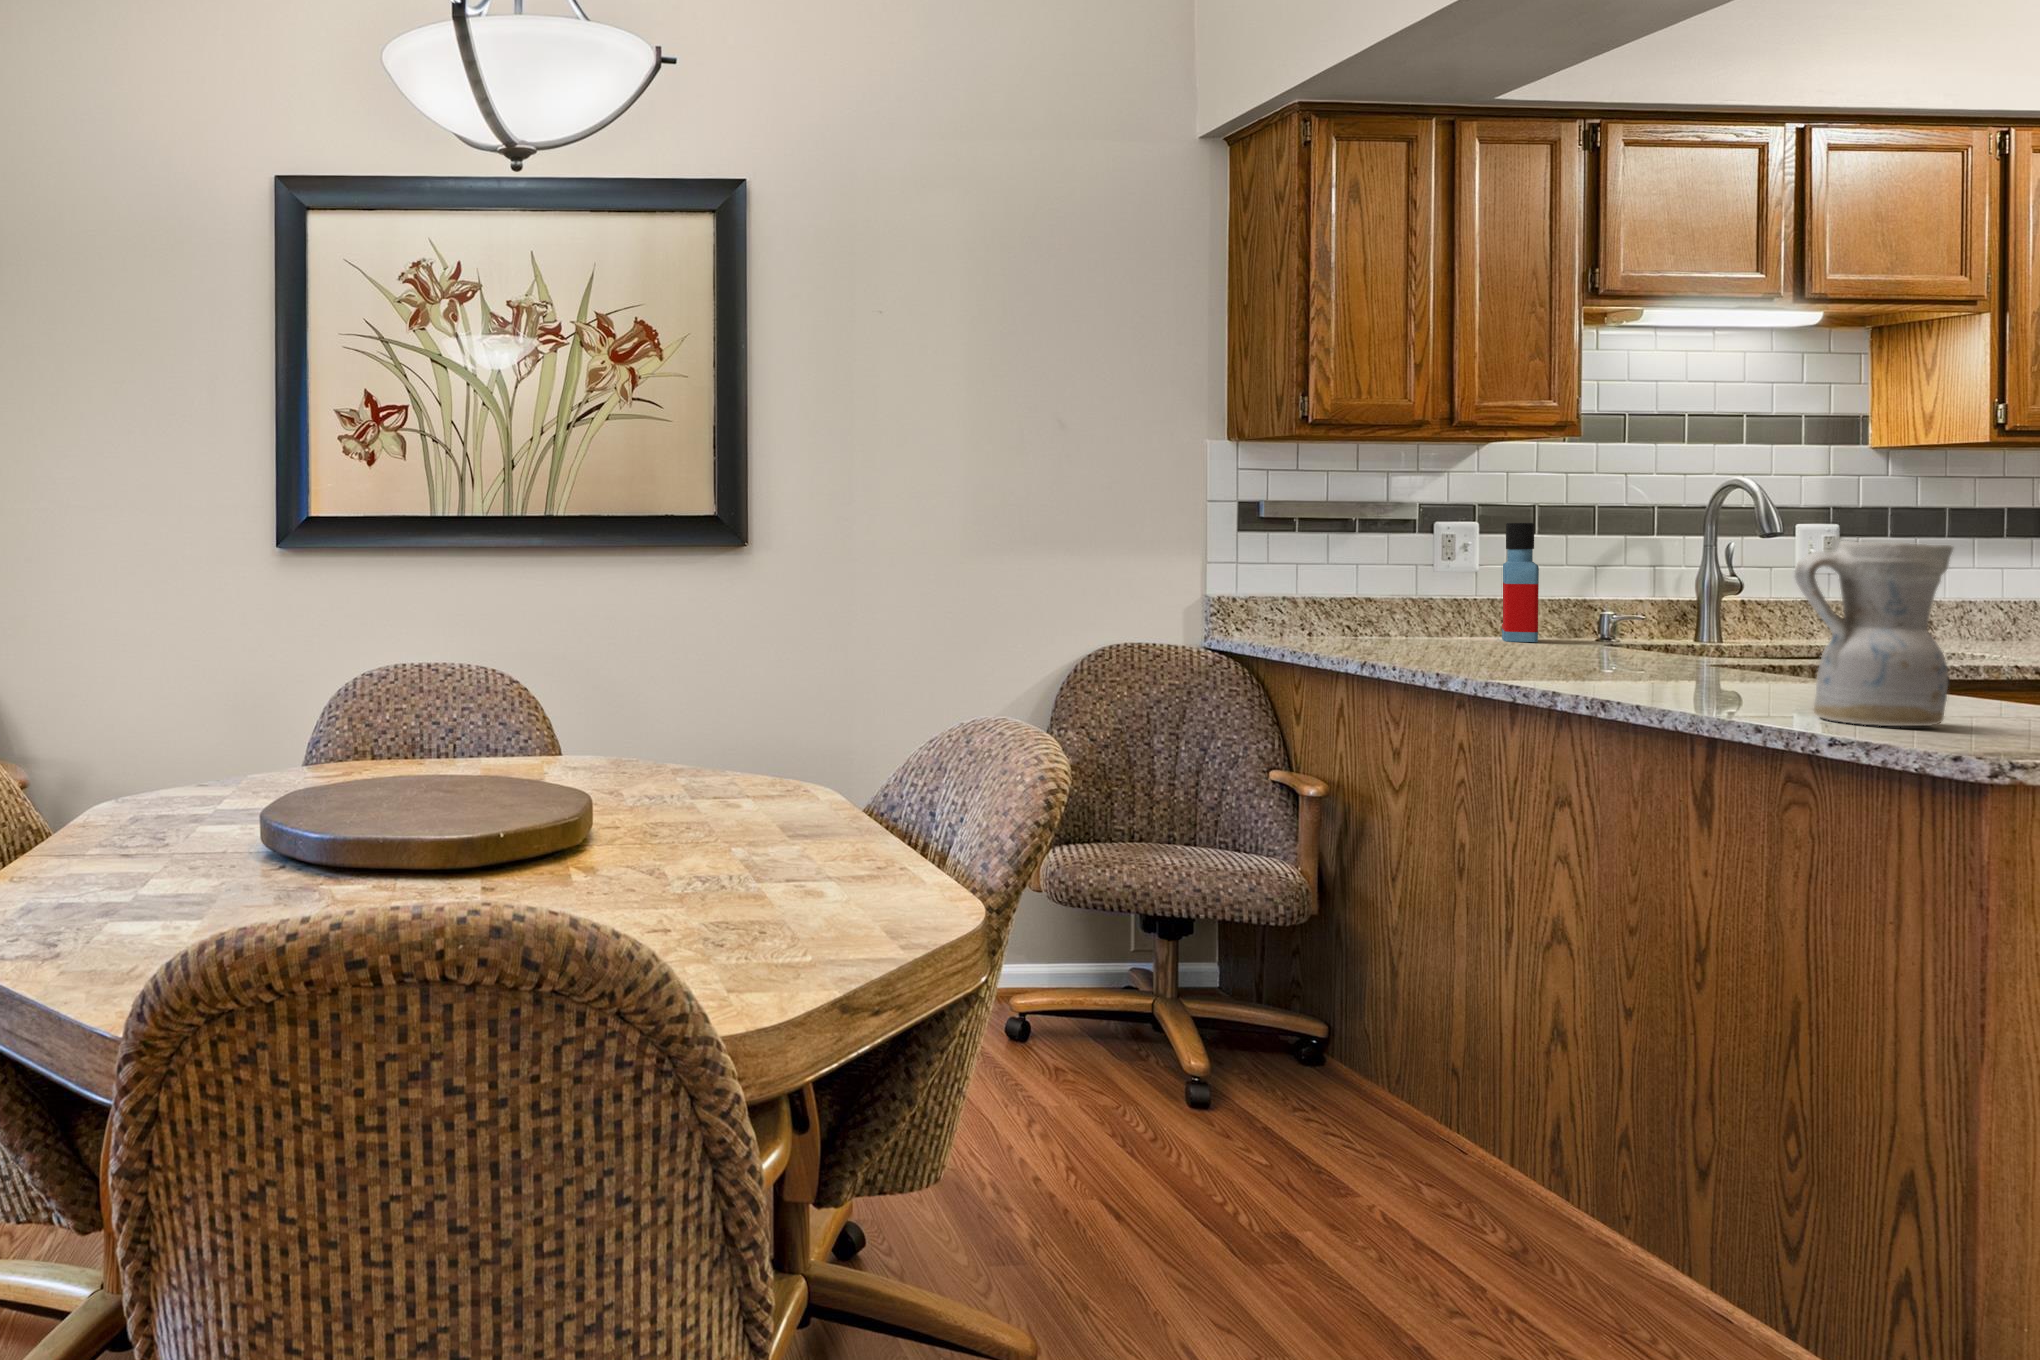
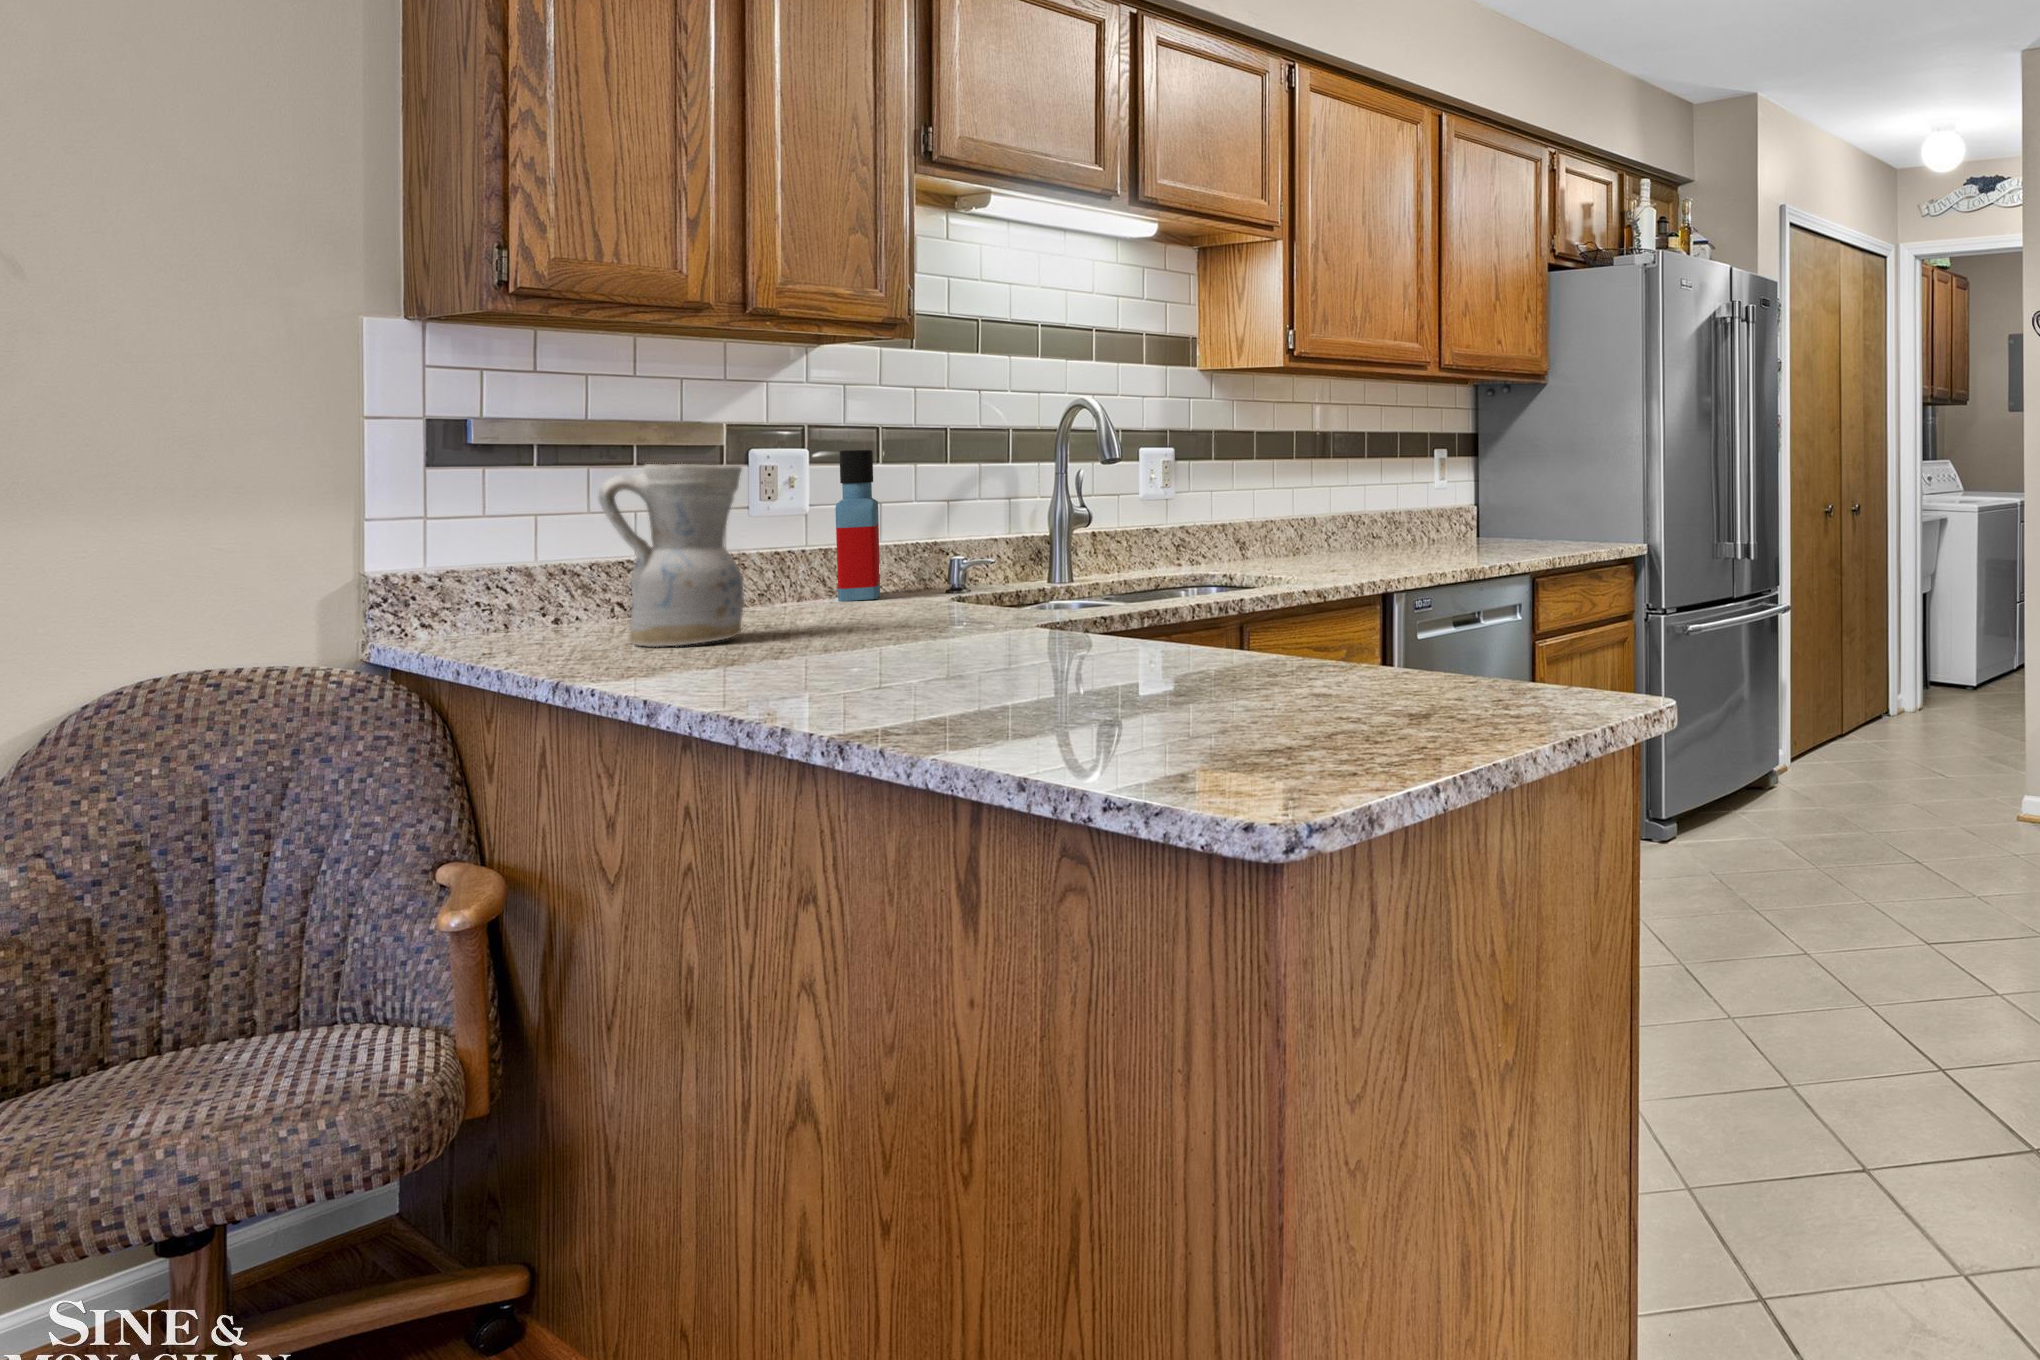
ceramic pitcher: present [1795,541,1954,726] -> present [599,464,744,647]

